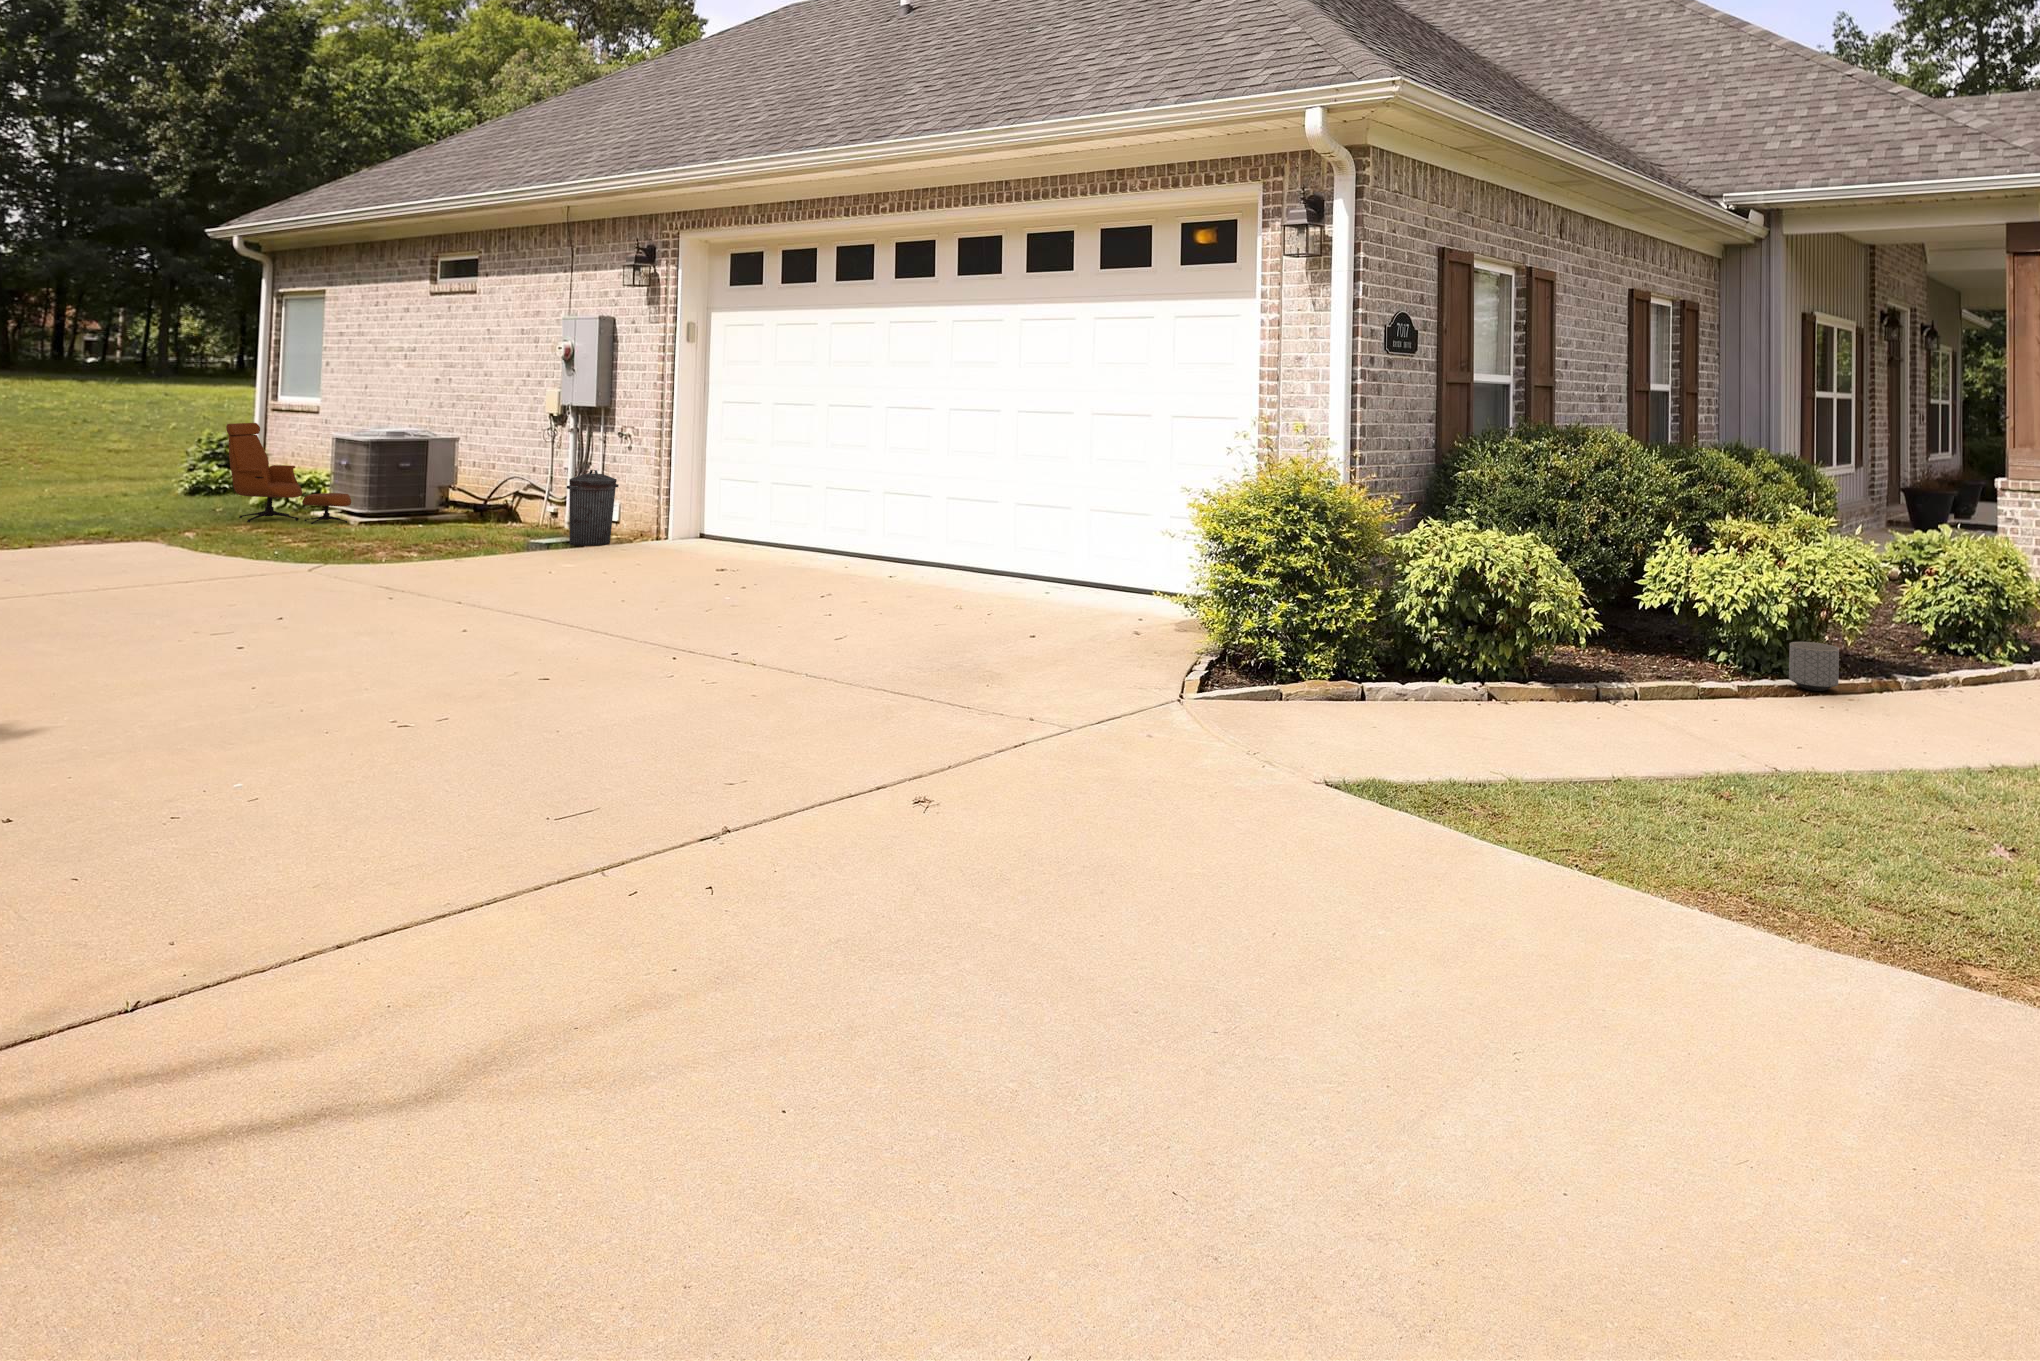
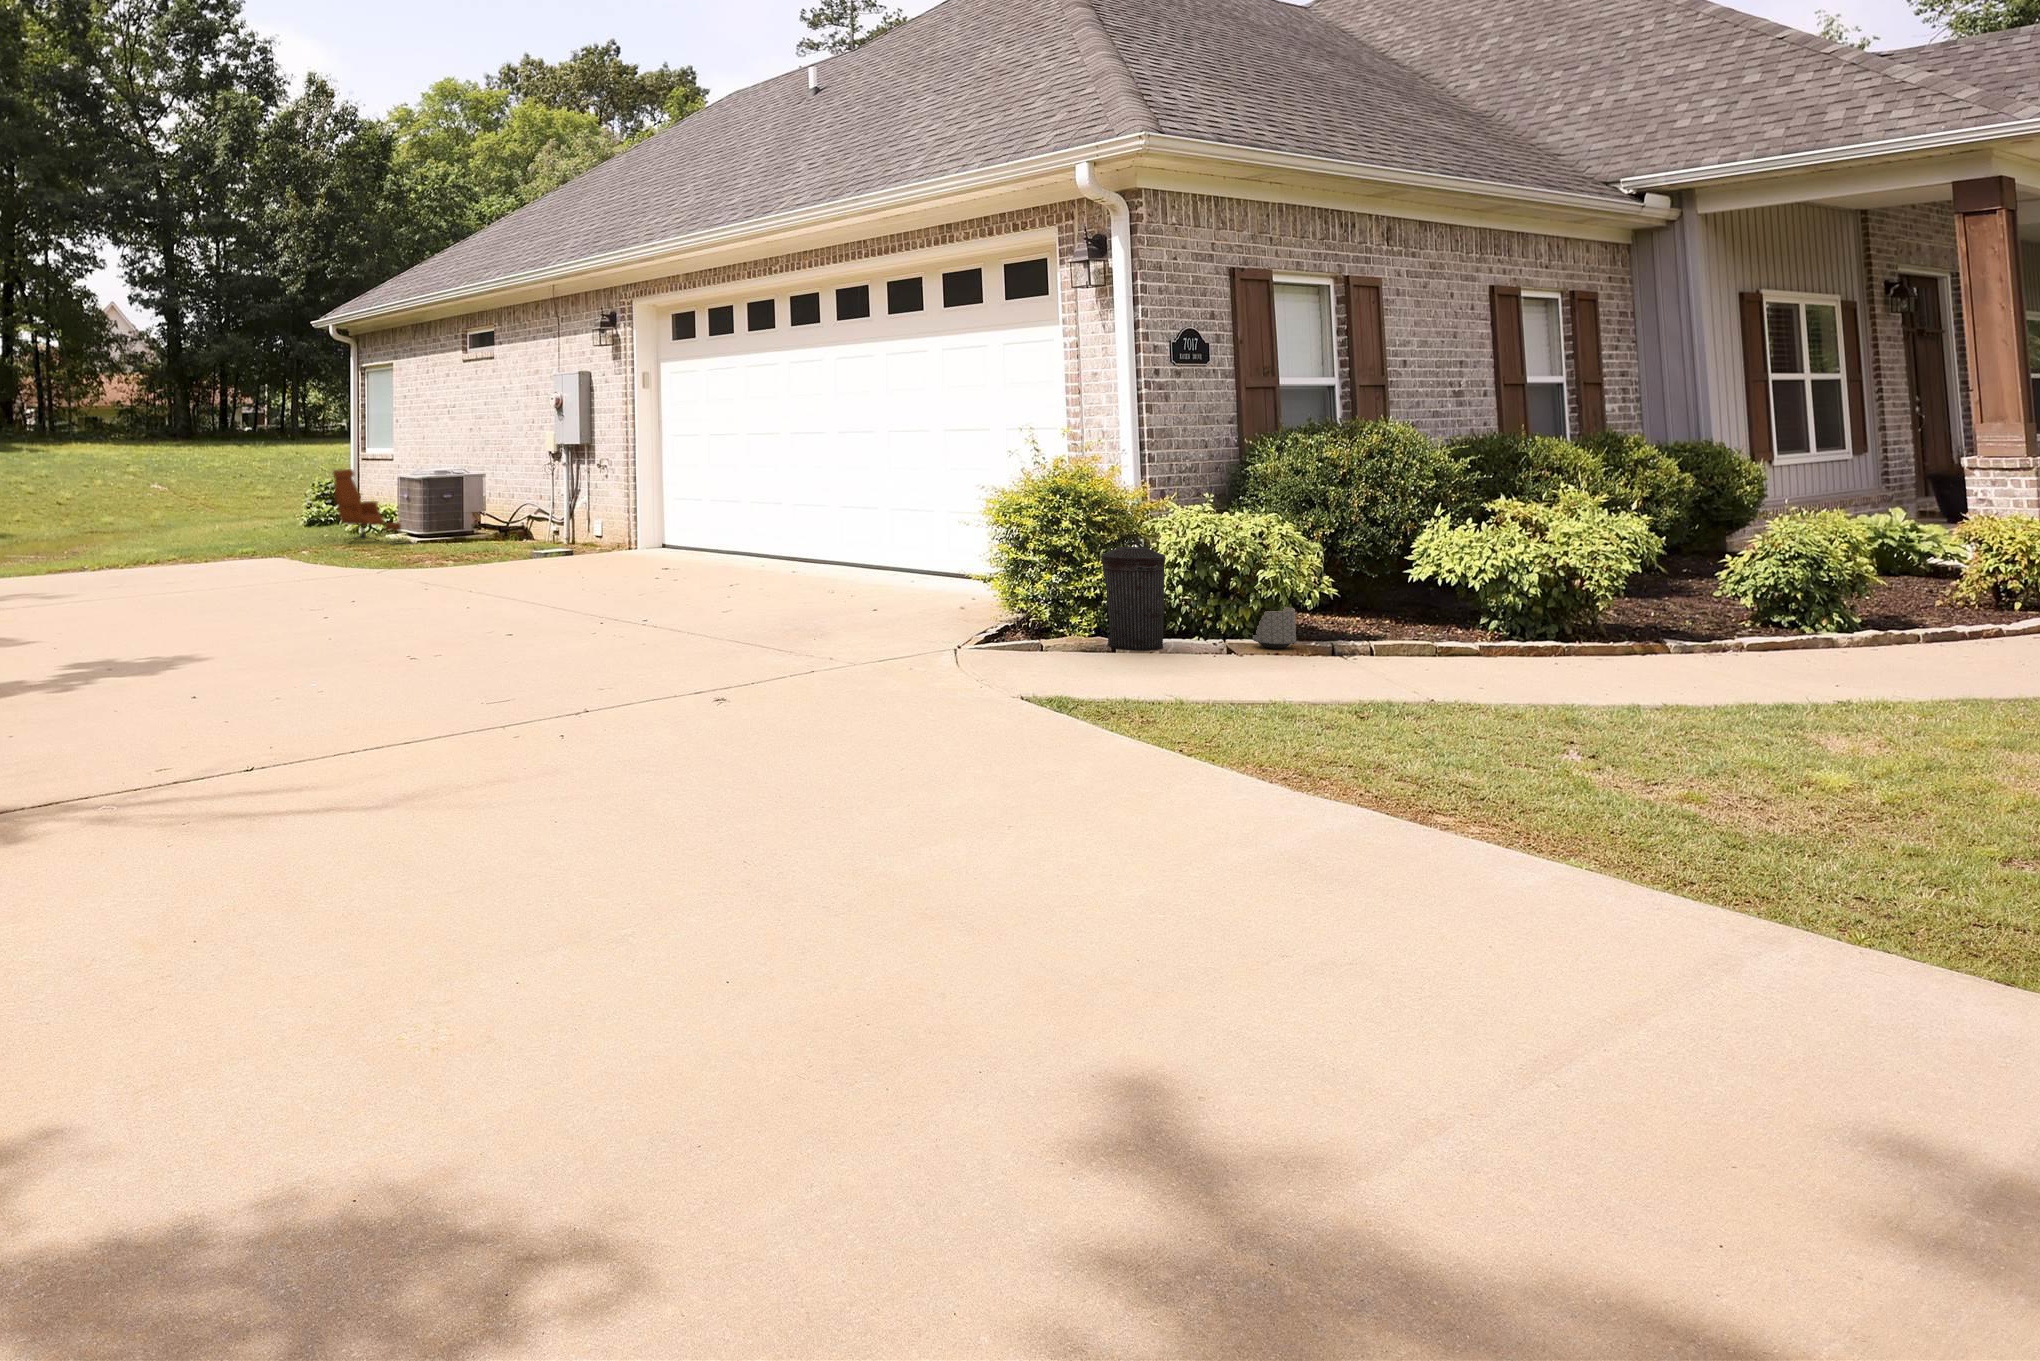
trash can: present [567,470,619,546] -> present [1102,542,1165,650]
planter: present [1789,642,1839,691] -> present [1253,607,1296,649]

